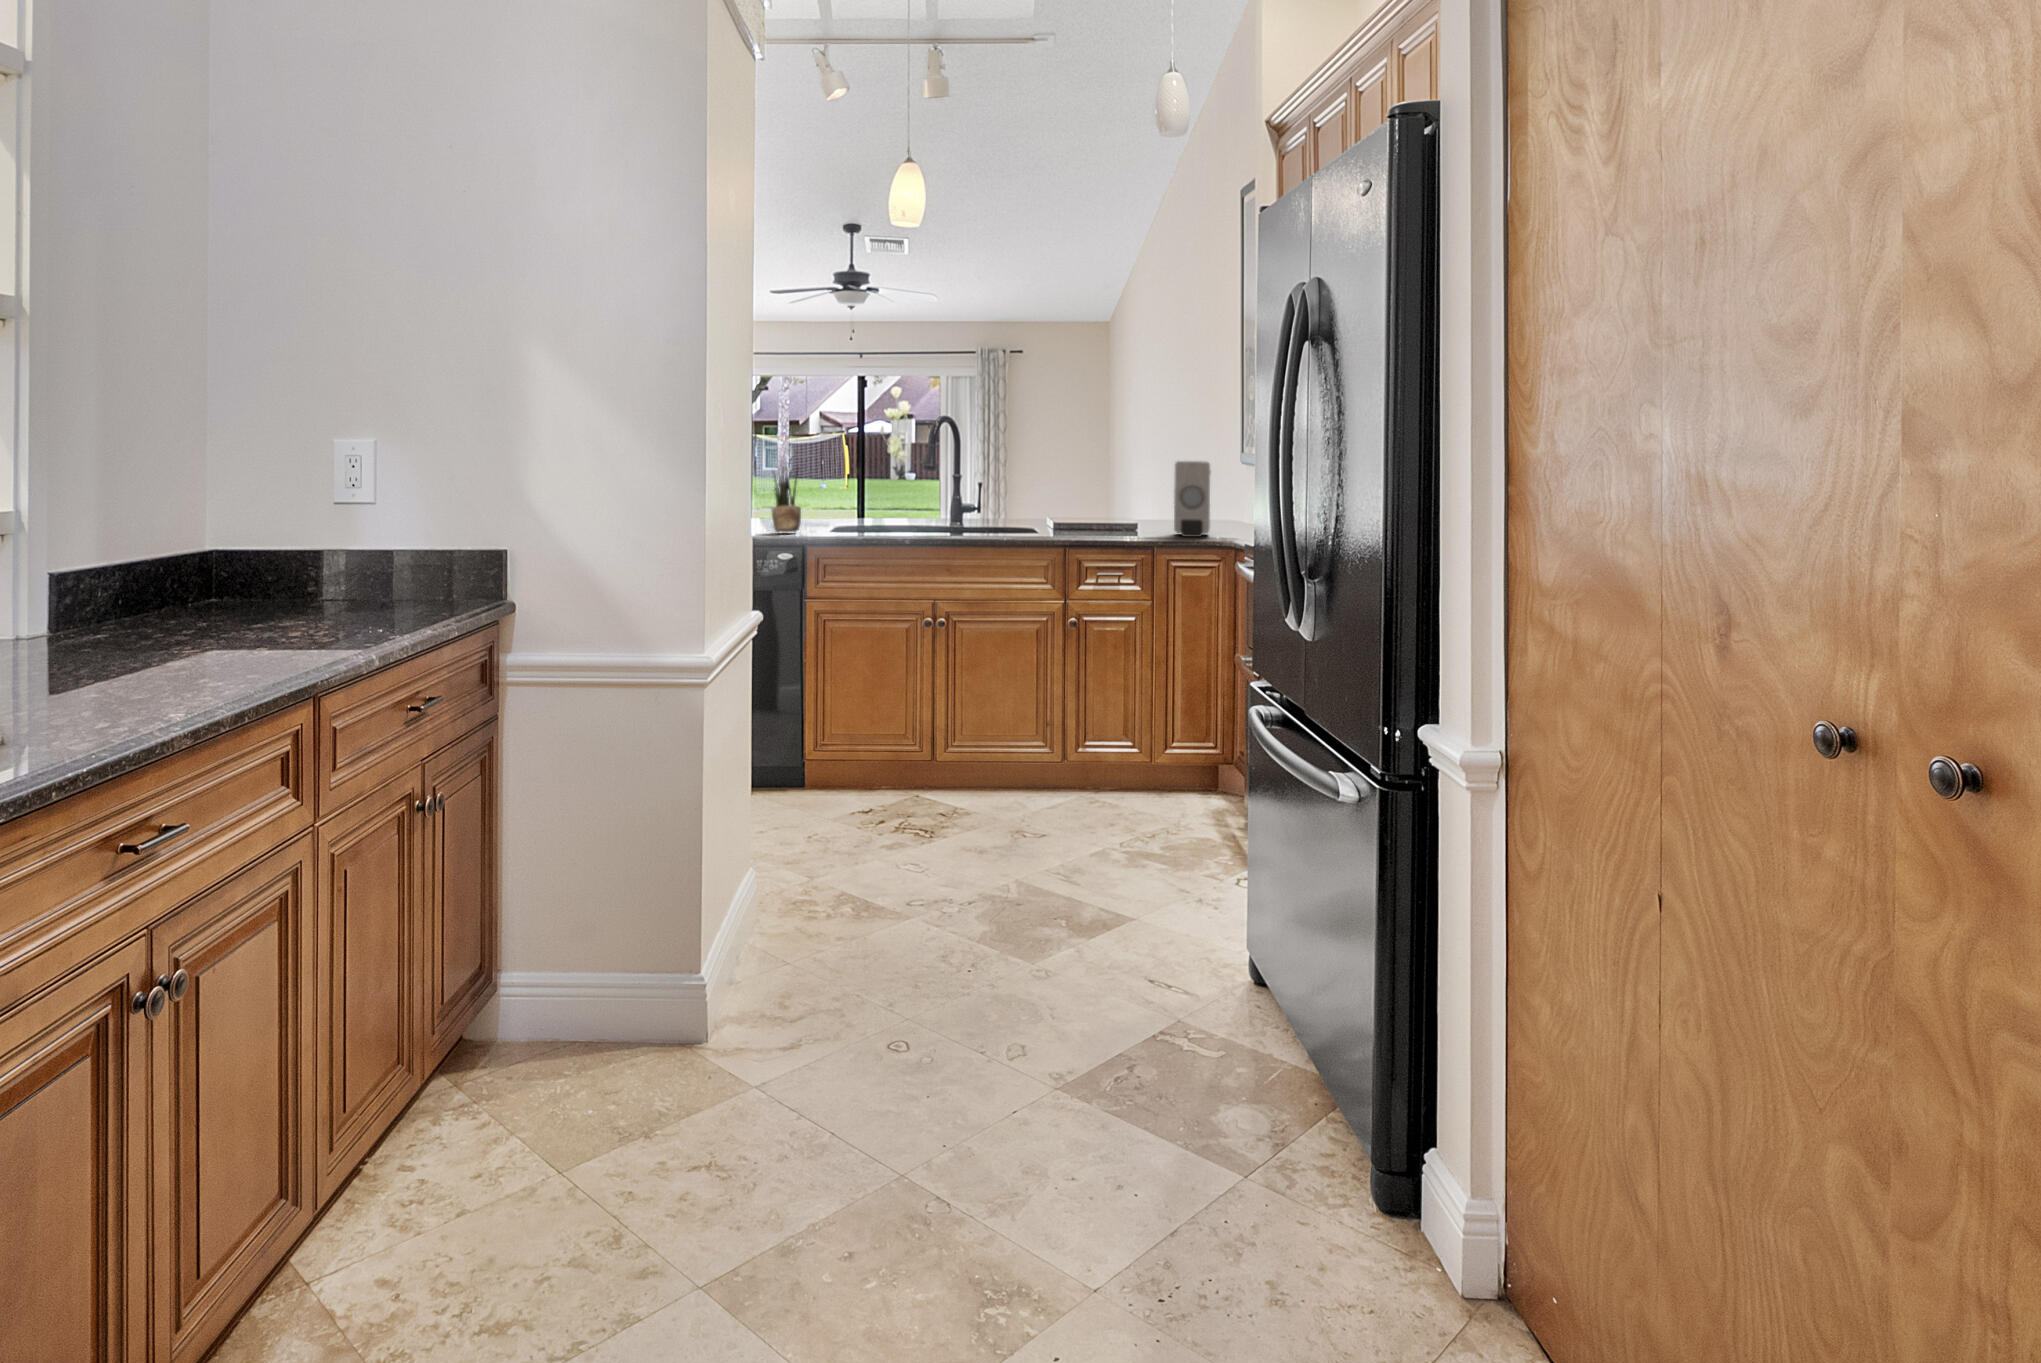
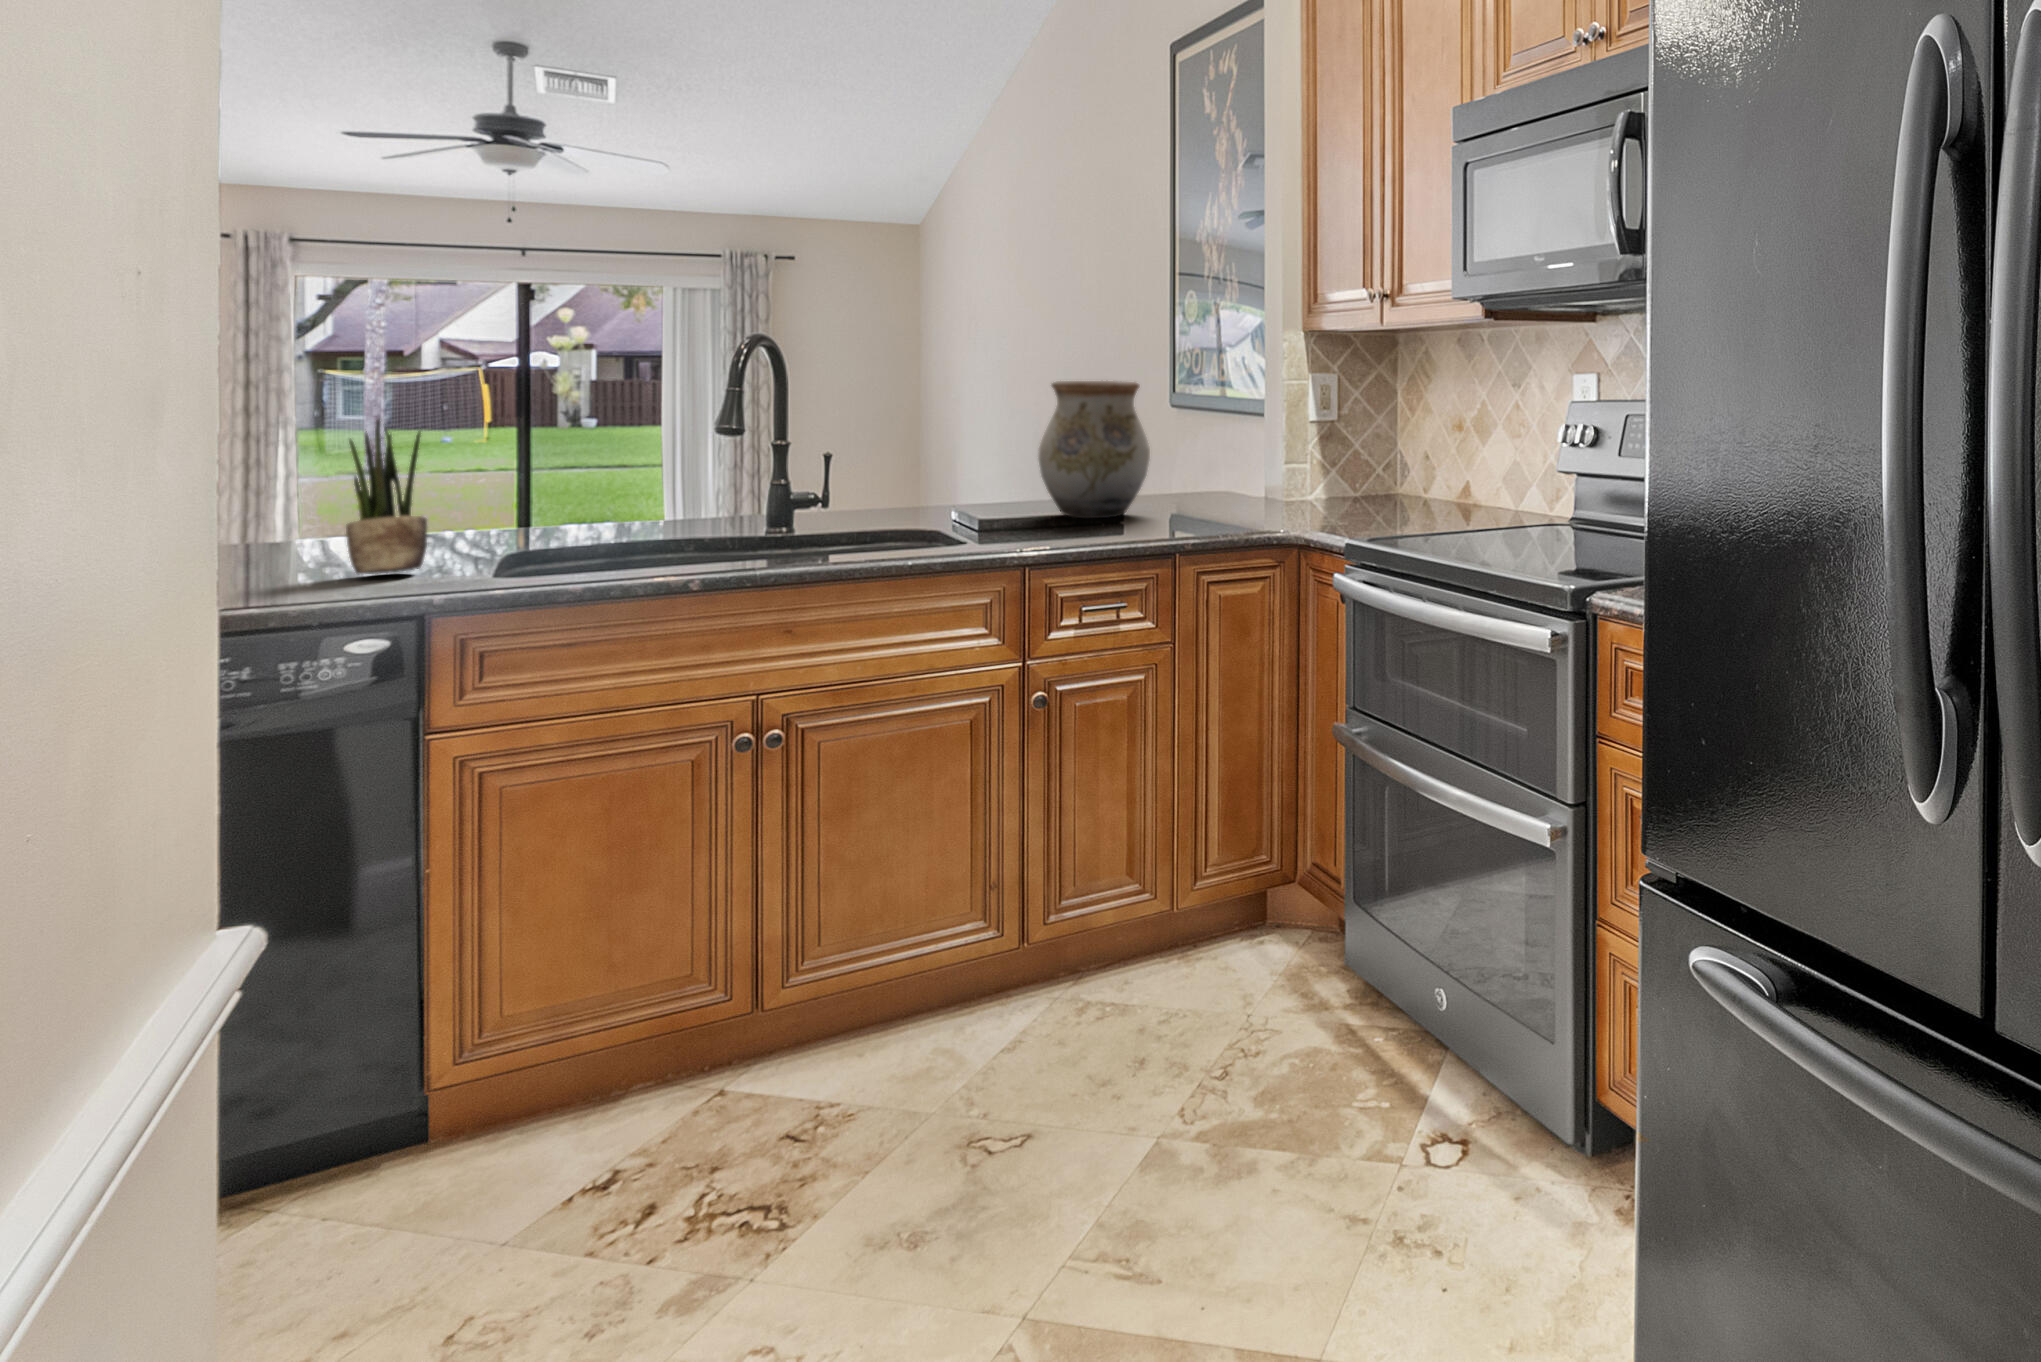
vase: none [1099,444,1166,529] -> present [1038,381,1150,518]
soap dispenser: present [1174,461,1210,537] -> none [1187,410,1257,533]

